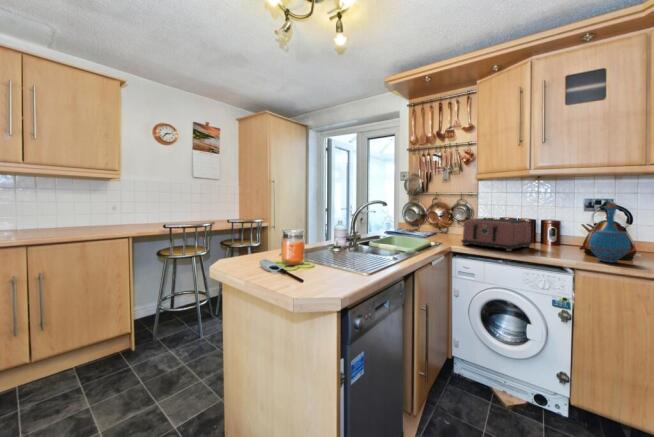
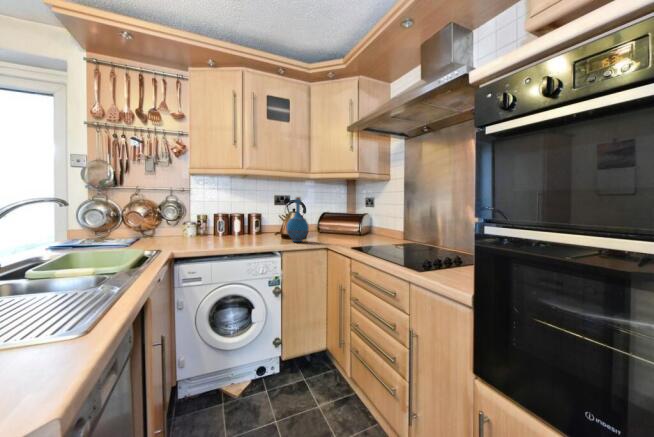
toaster: present [462,218,531,251] -> none [181,213,244,242]

